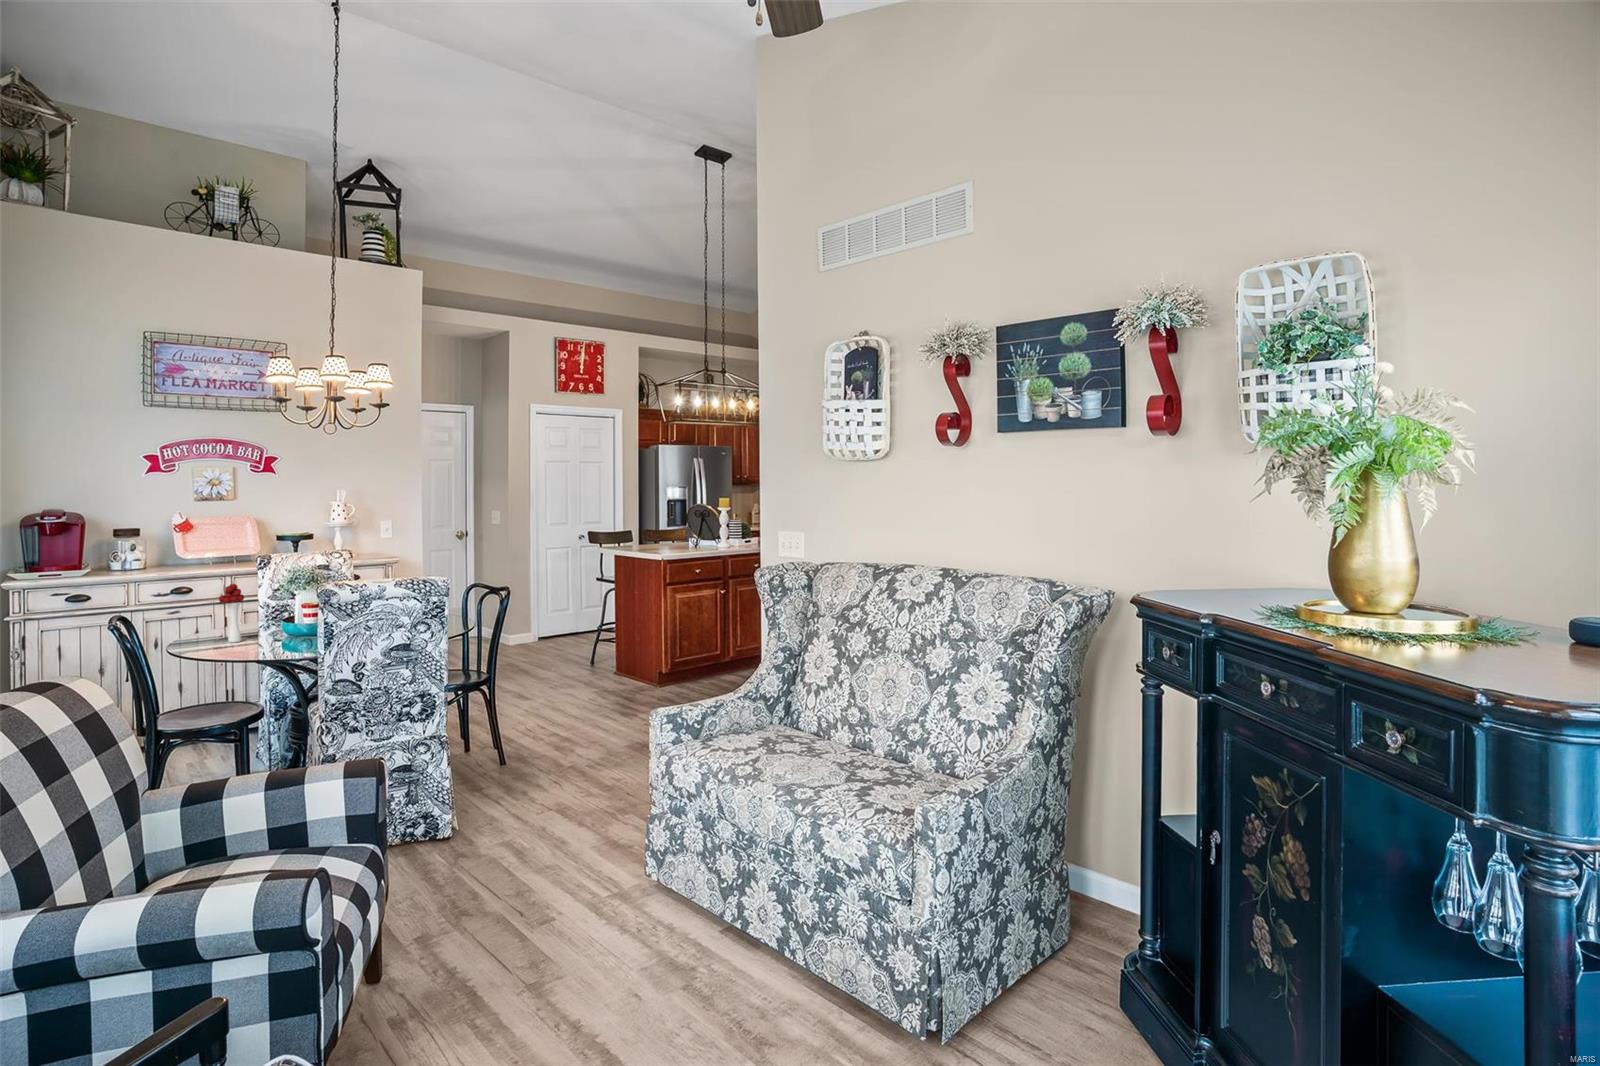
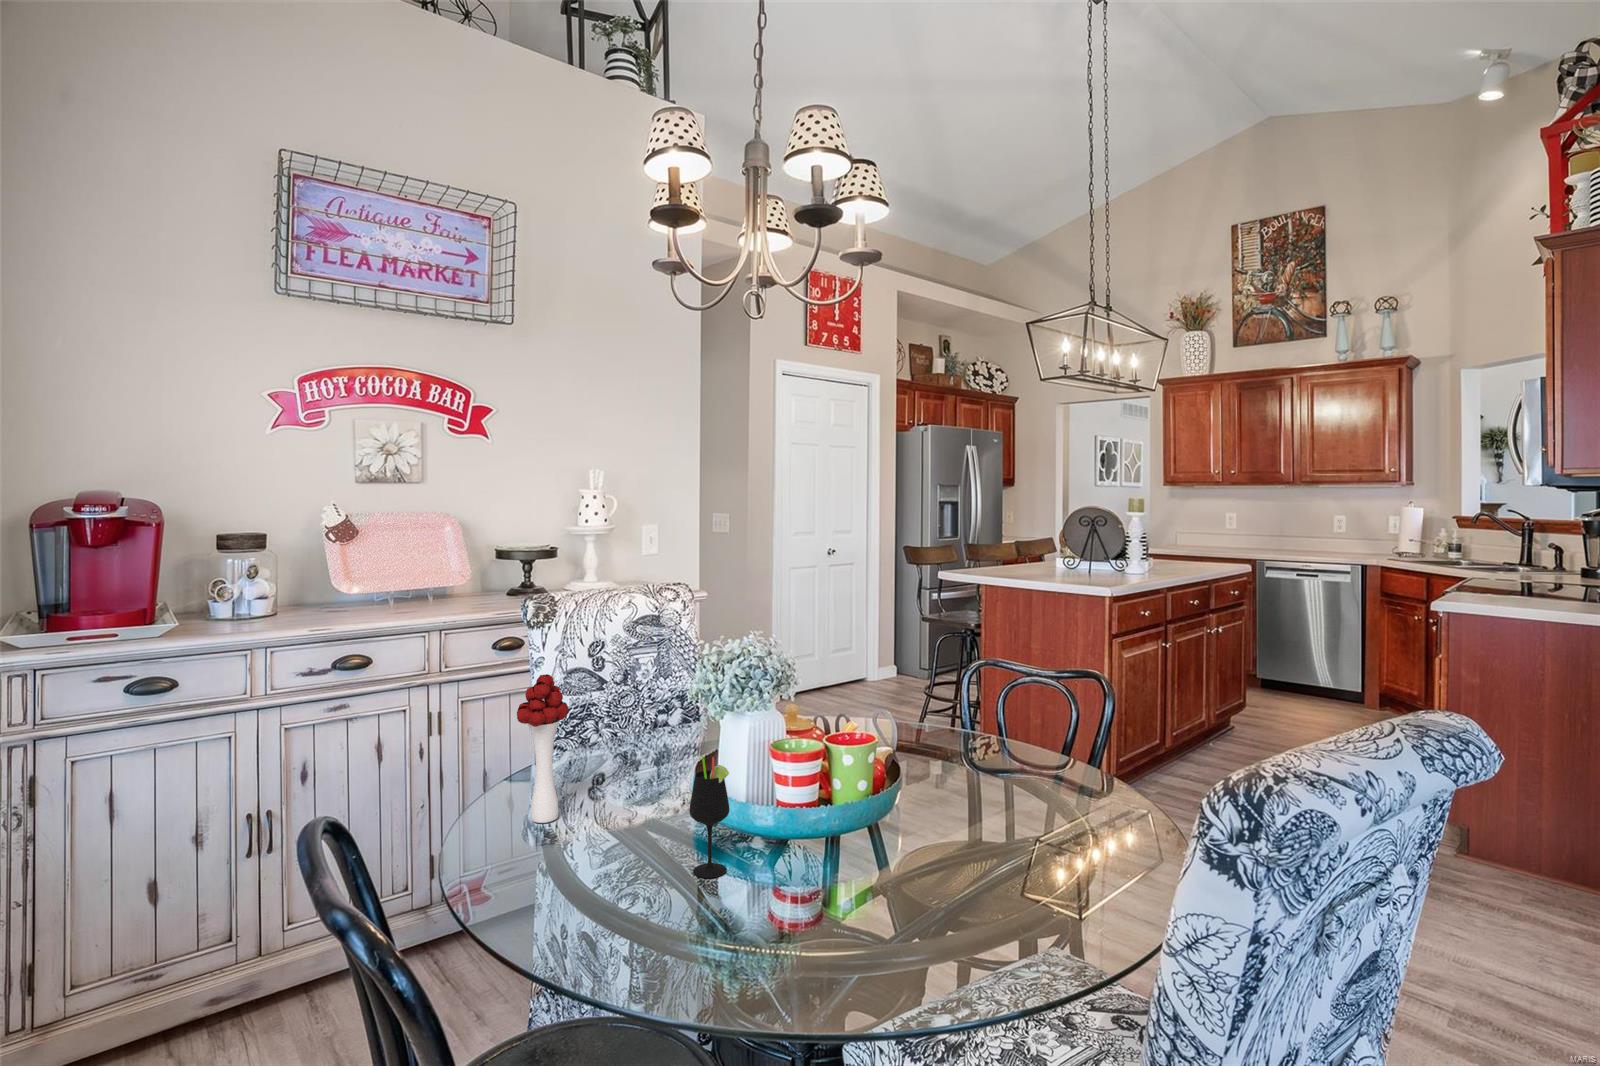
wine glass: none [268,607,285,651] -> present [689,757,729,878]

